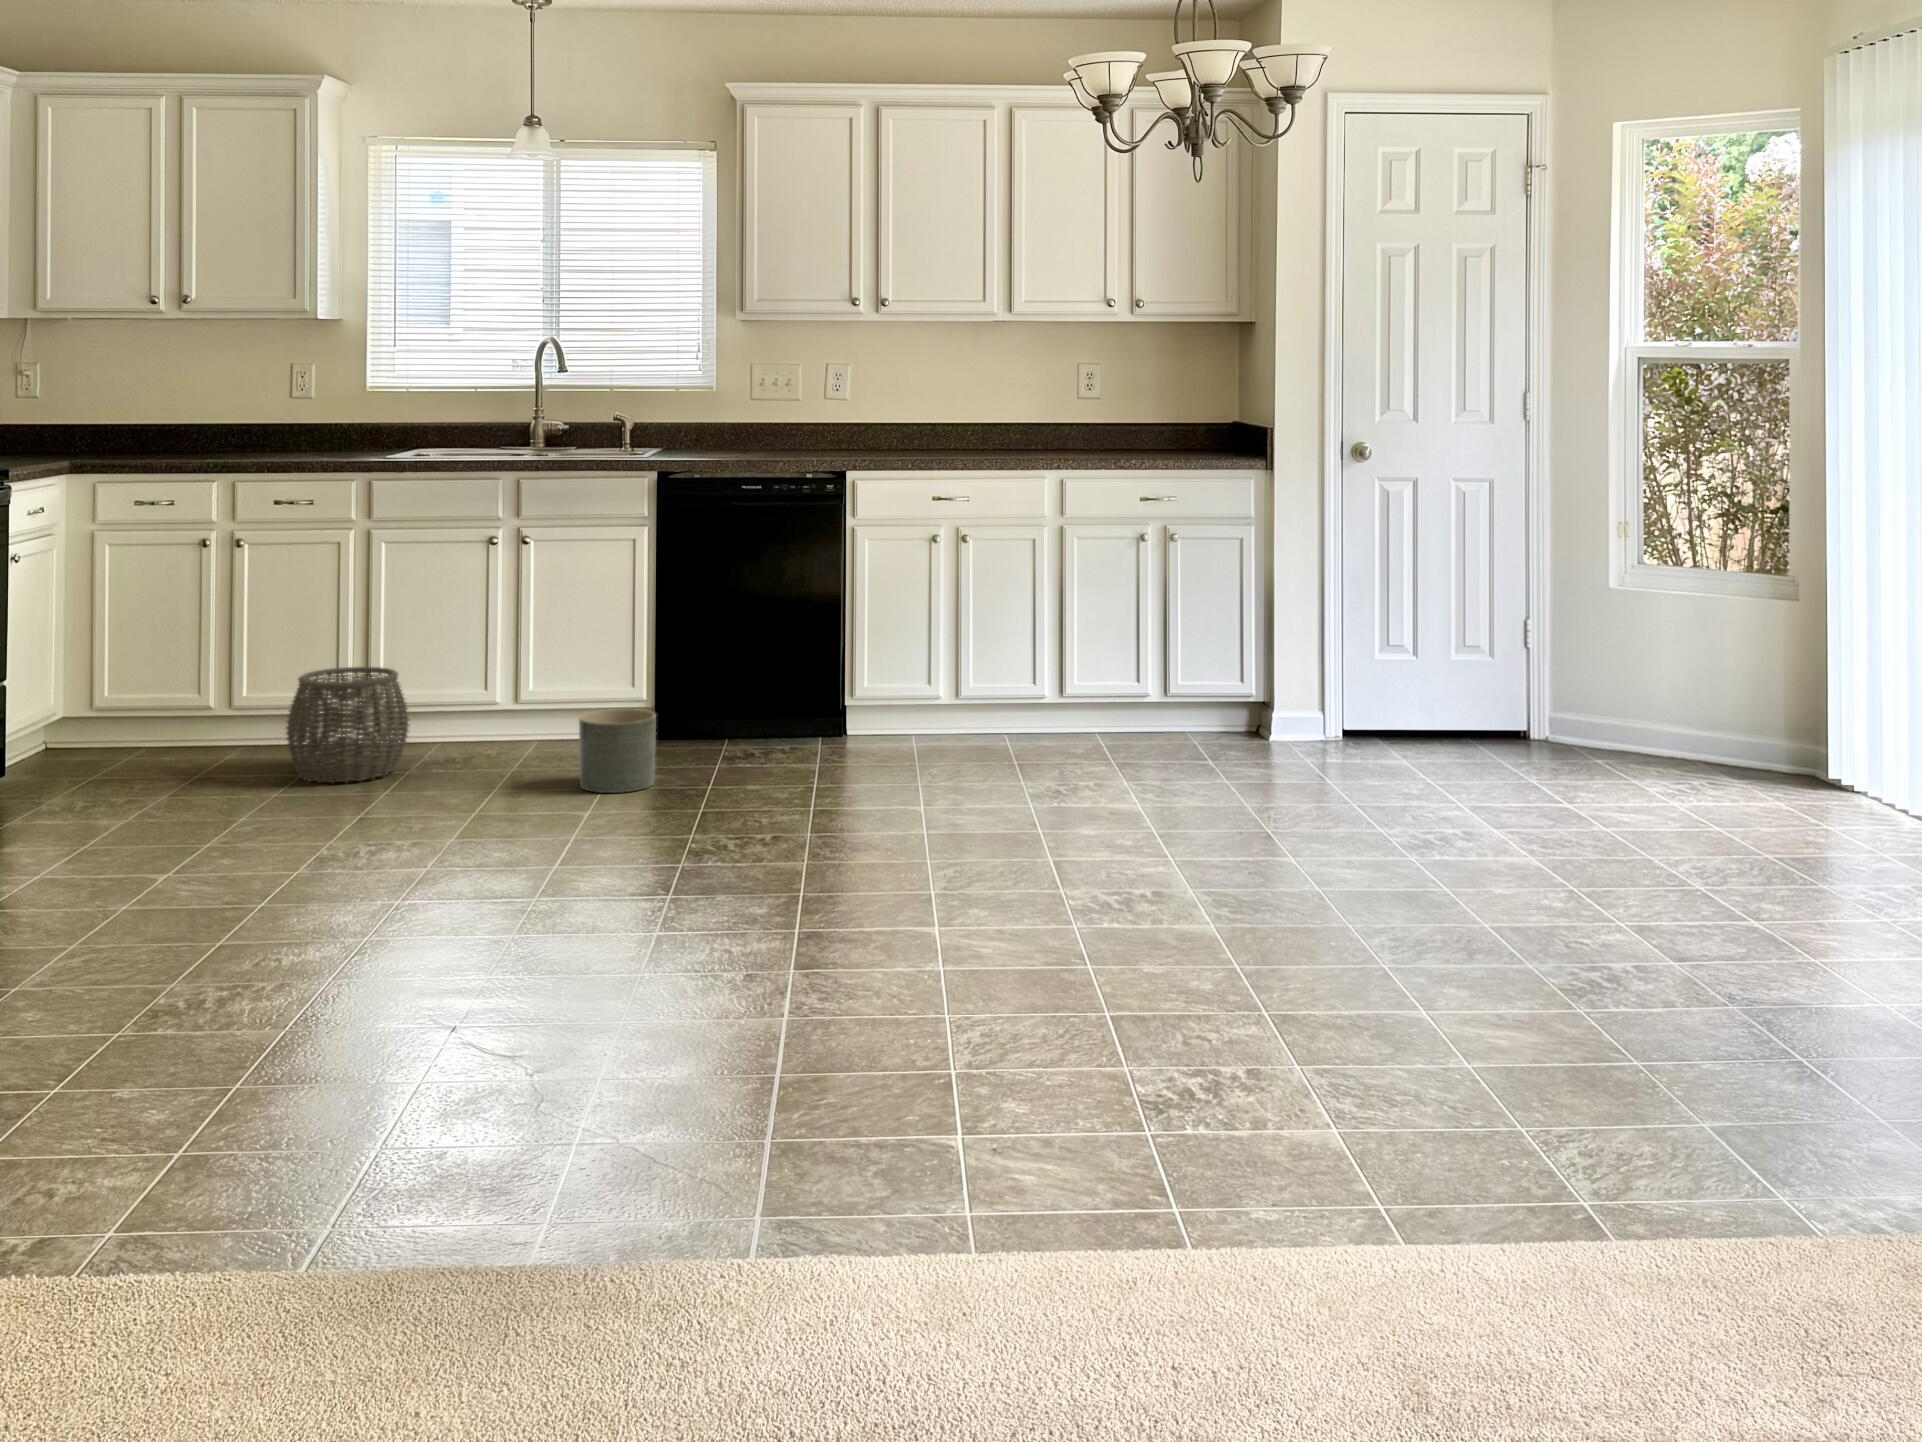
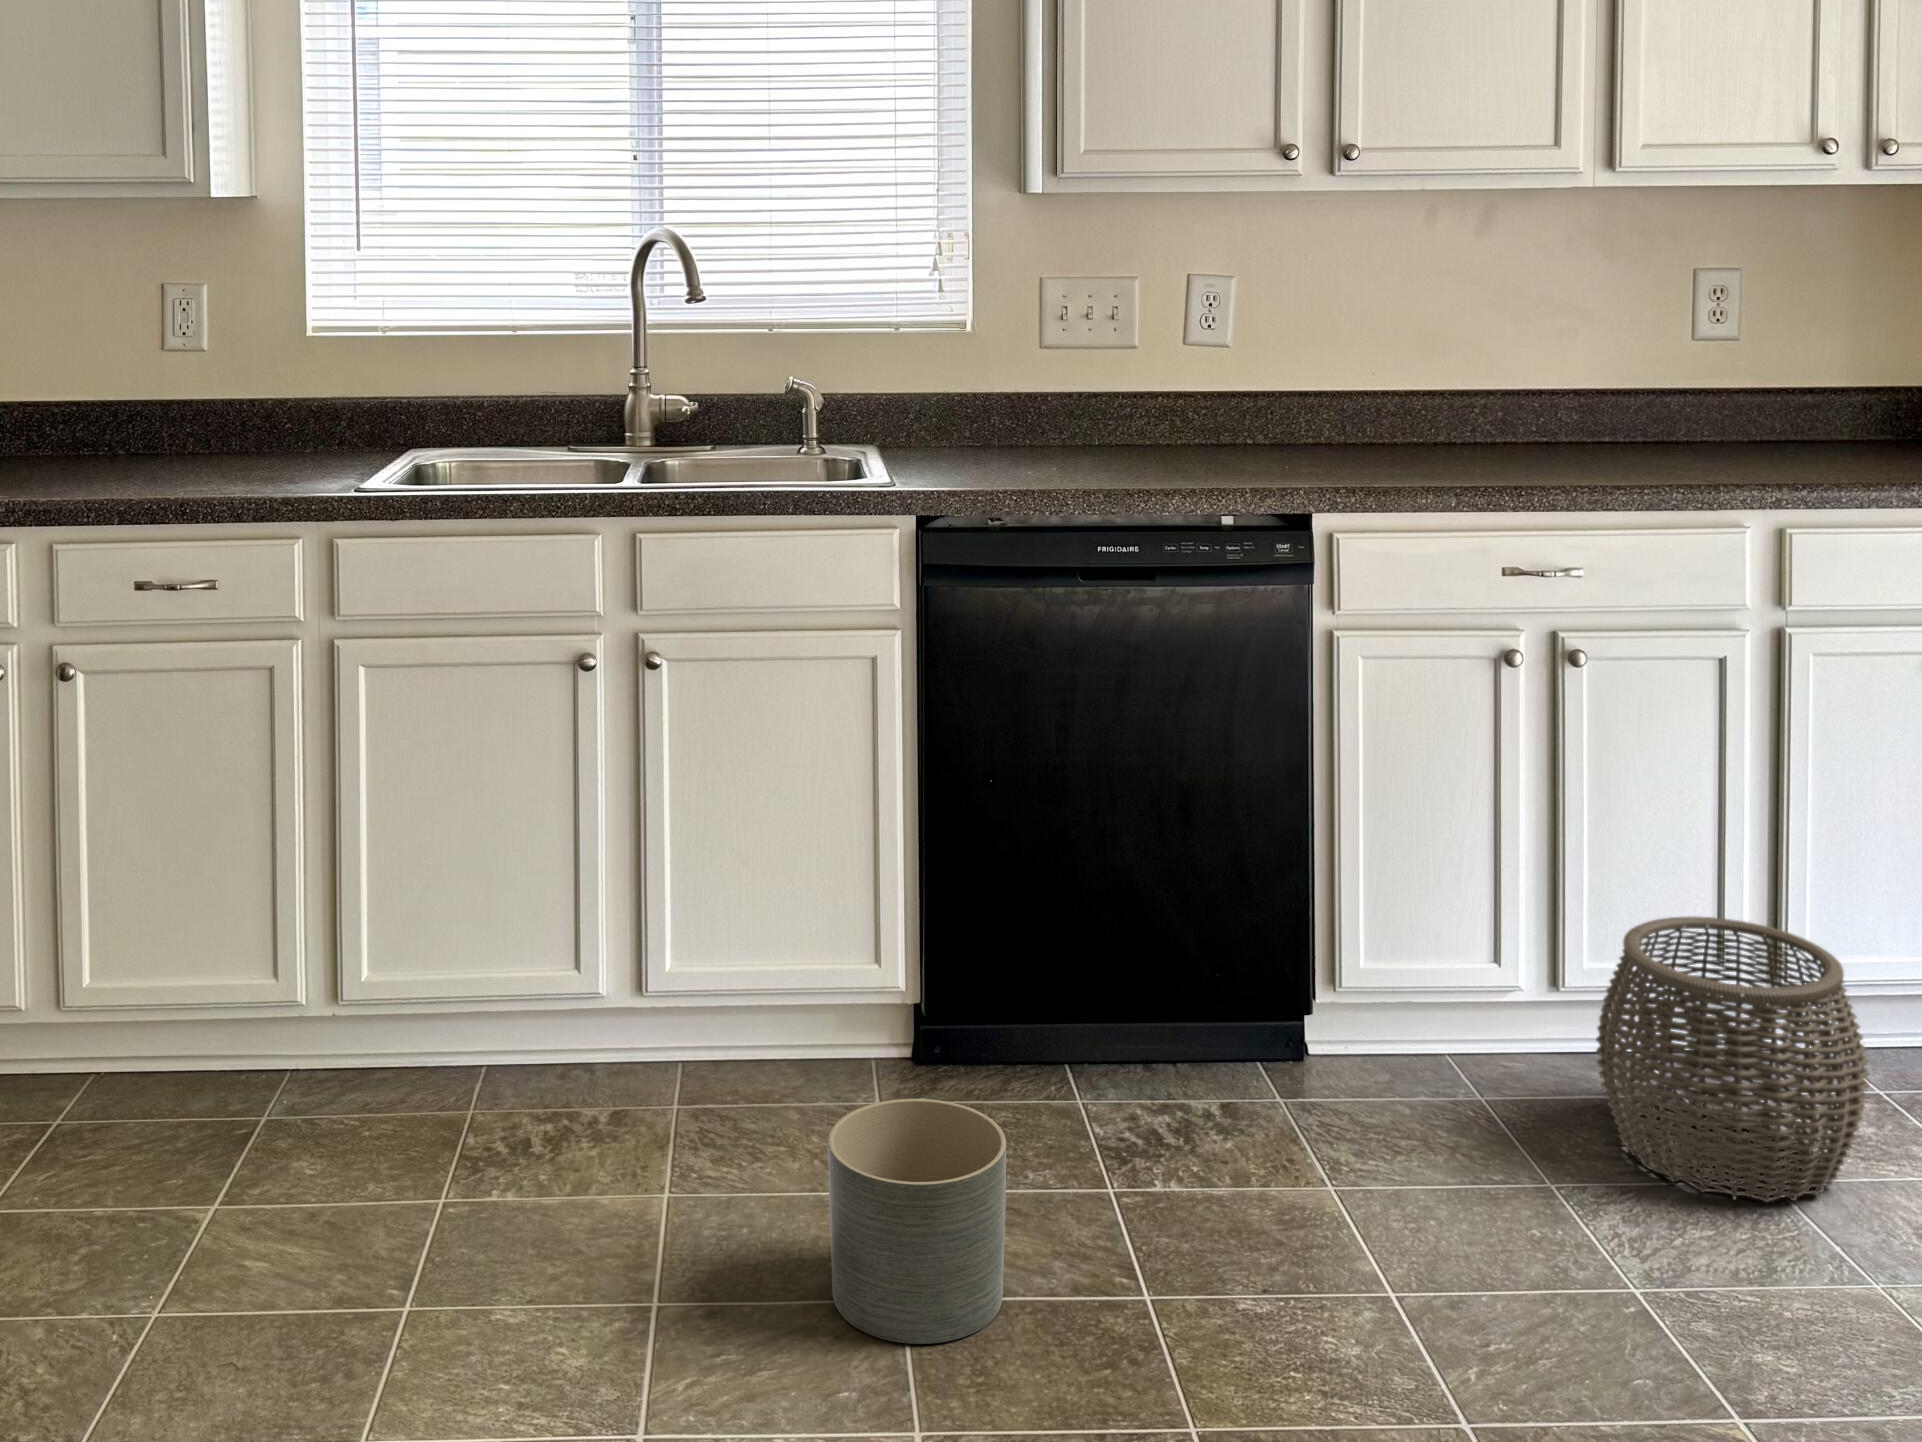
woven basket: present [286,667,409,783] -> present [1596,916,1869,1202]

